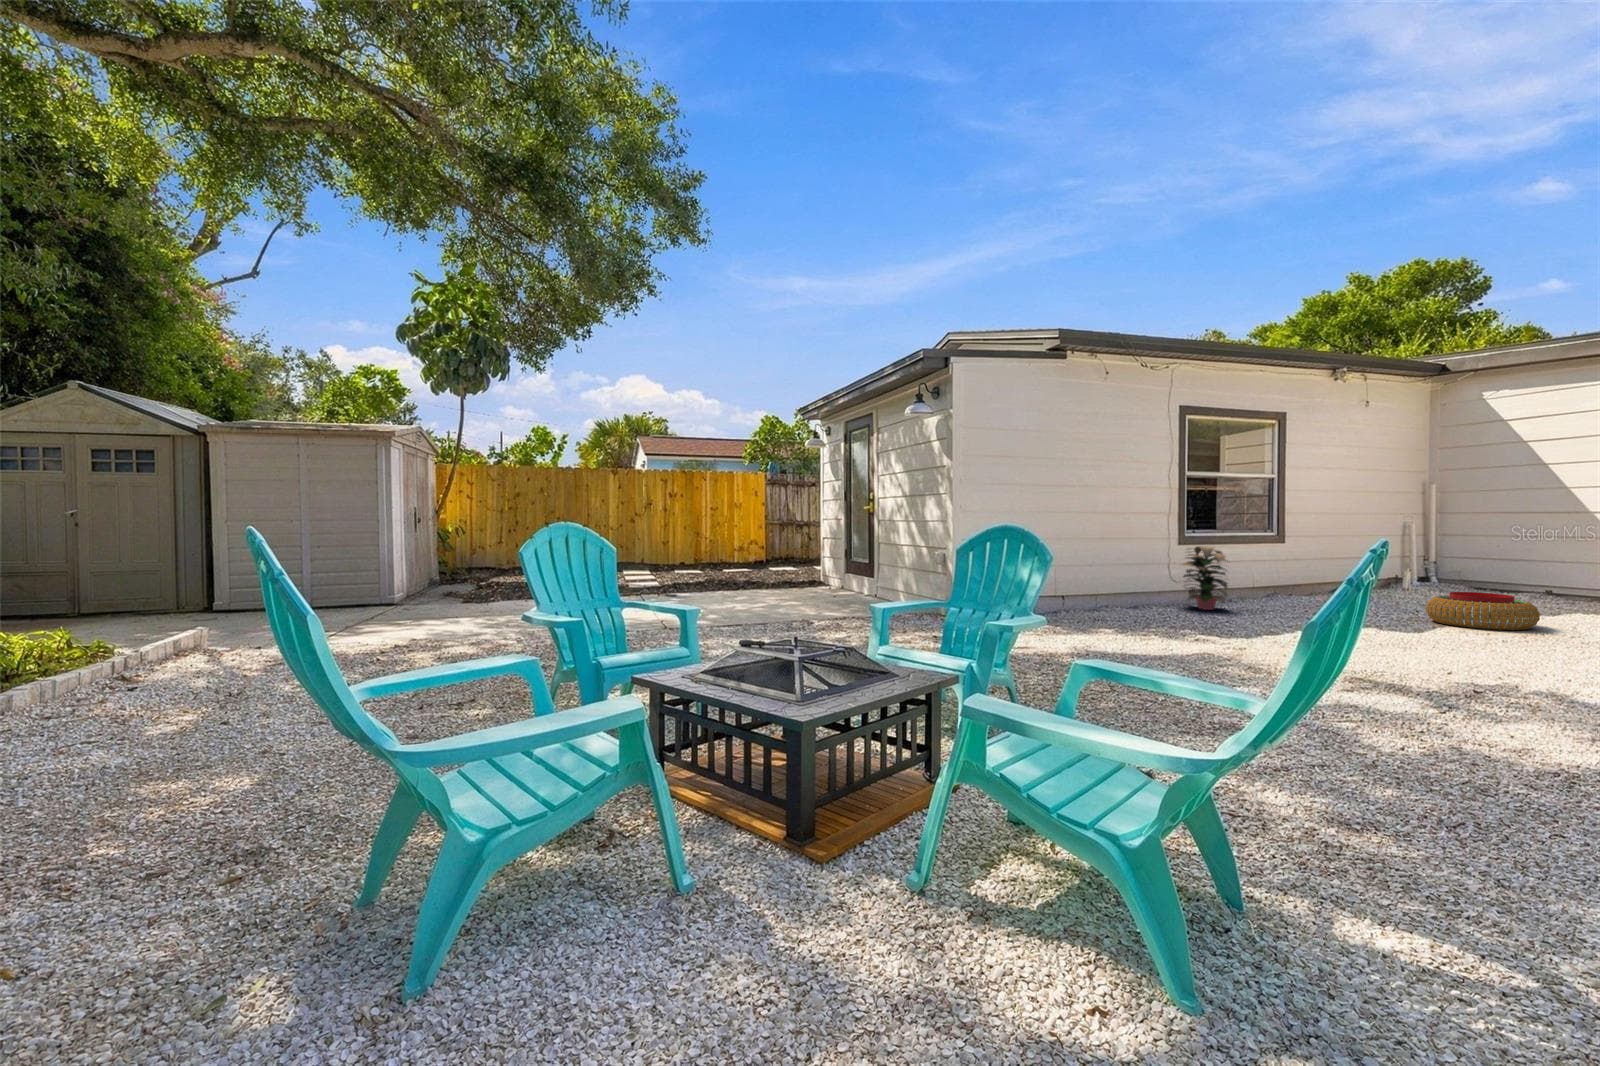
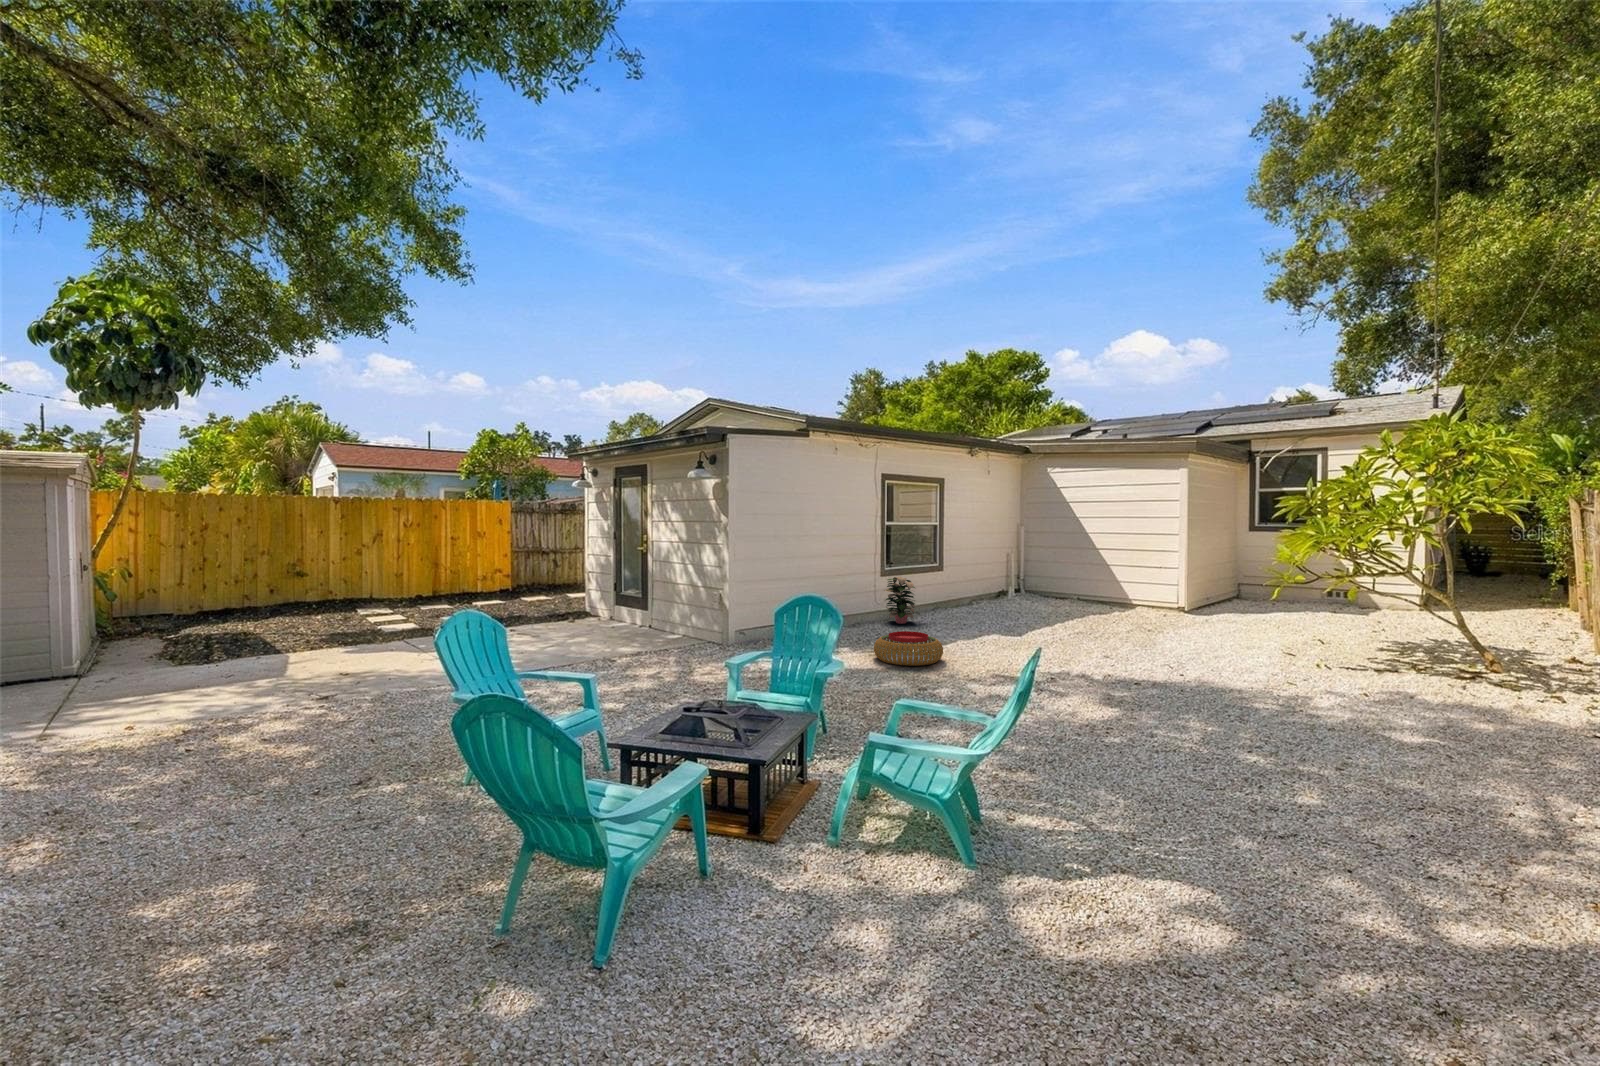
pouf: present [1426,592,1540,630] -> present [874,631,943,666]

